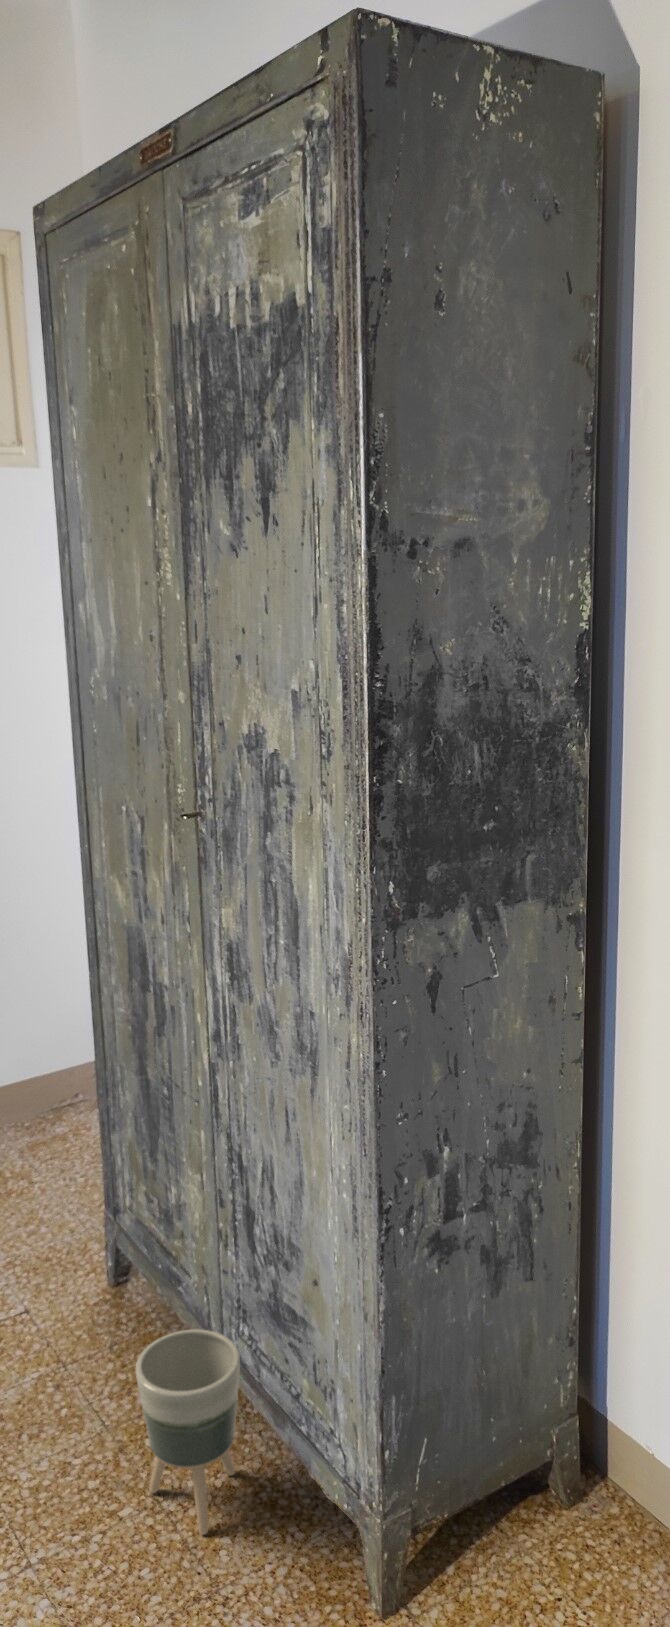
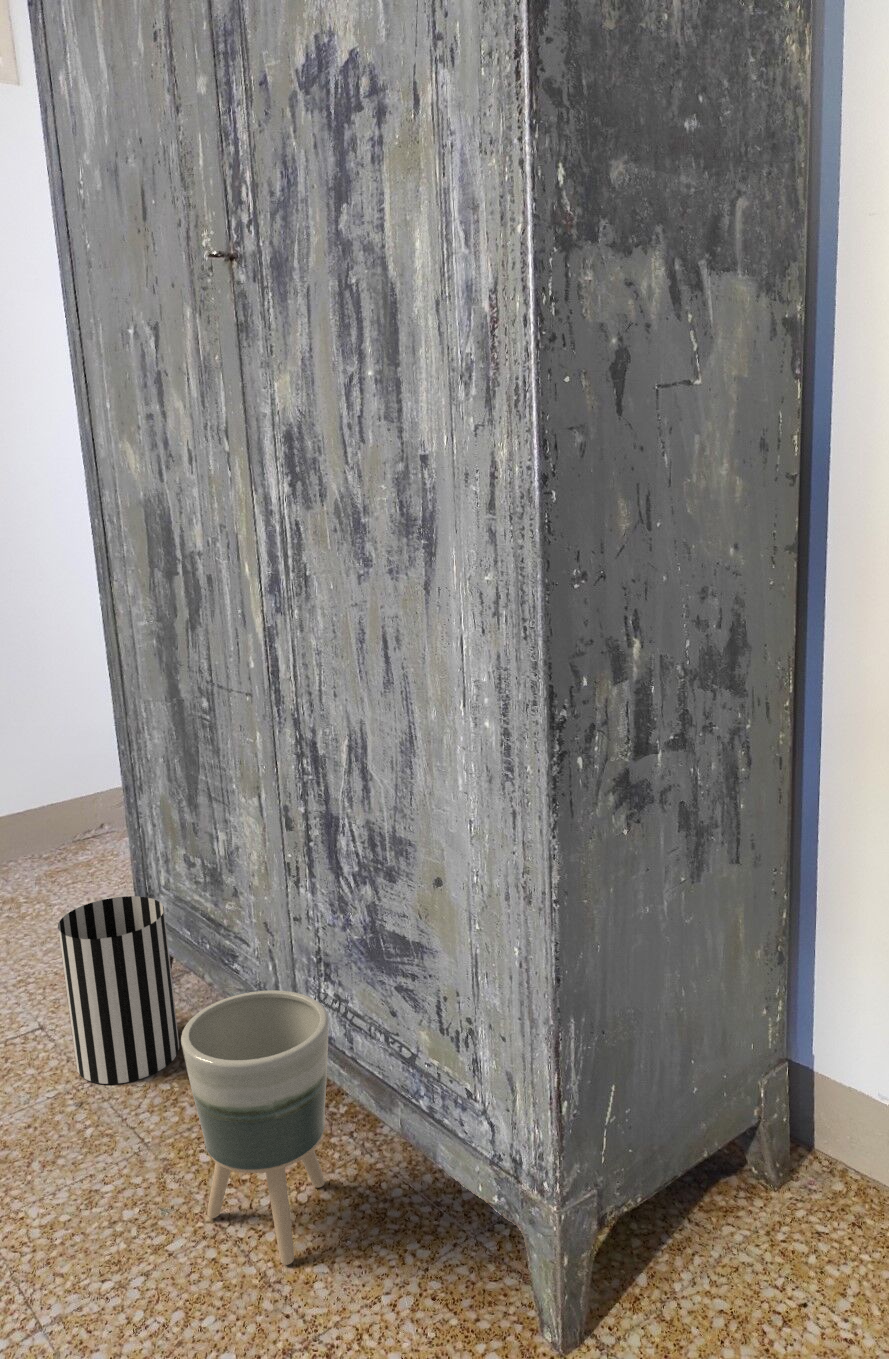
wastebasket: none [45,1219,133,1371] -> present [58,896,179,1084]

